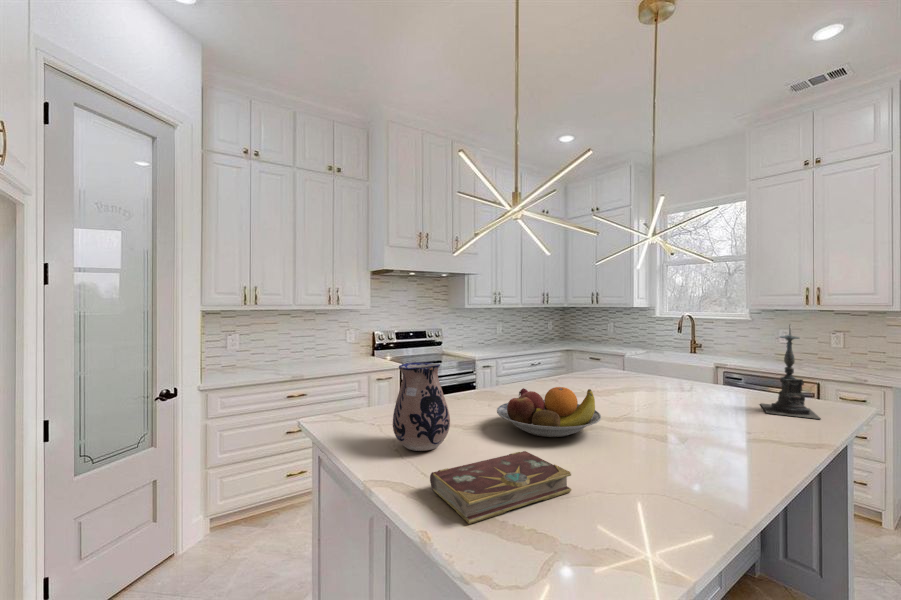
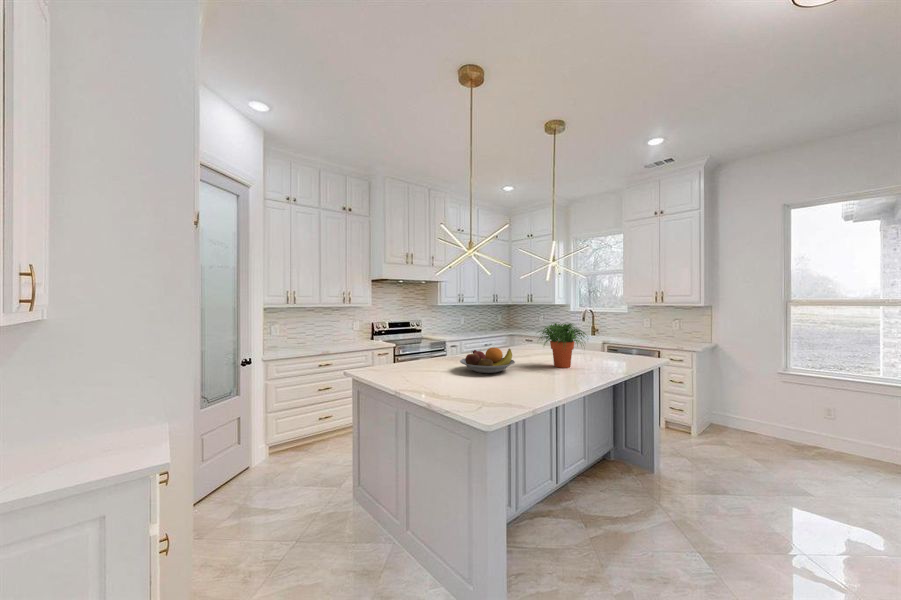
candle holder: present [761,326,820,419] -> none [607,313,633,364]
potted plant: none [633,341,745,426] -> present [539,323,586,368]
ceramic pitcher: present [393,362,450,451] -> none [405,334,435,379]
book: present [430,451,571,524] -> none [428,375,494,398]

